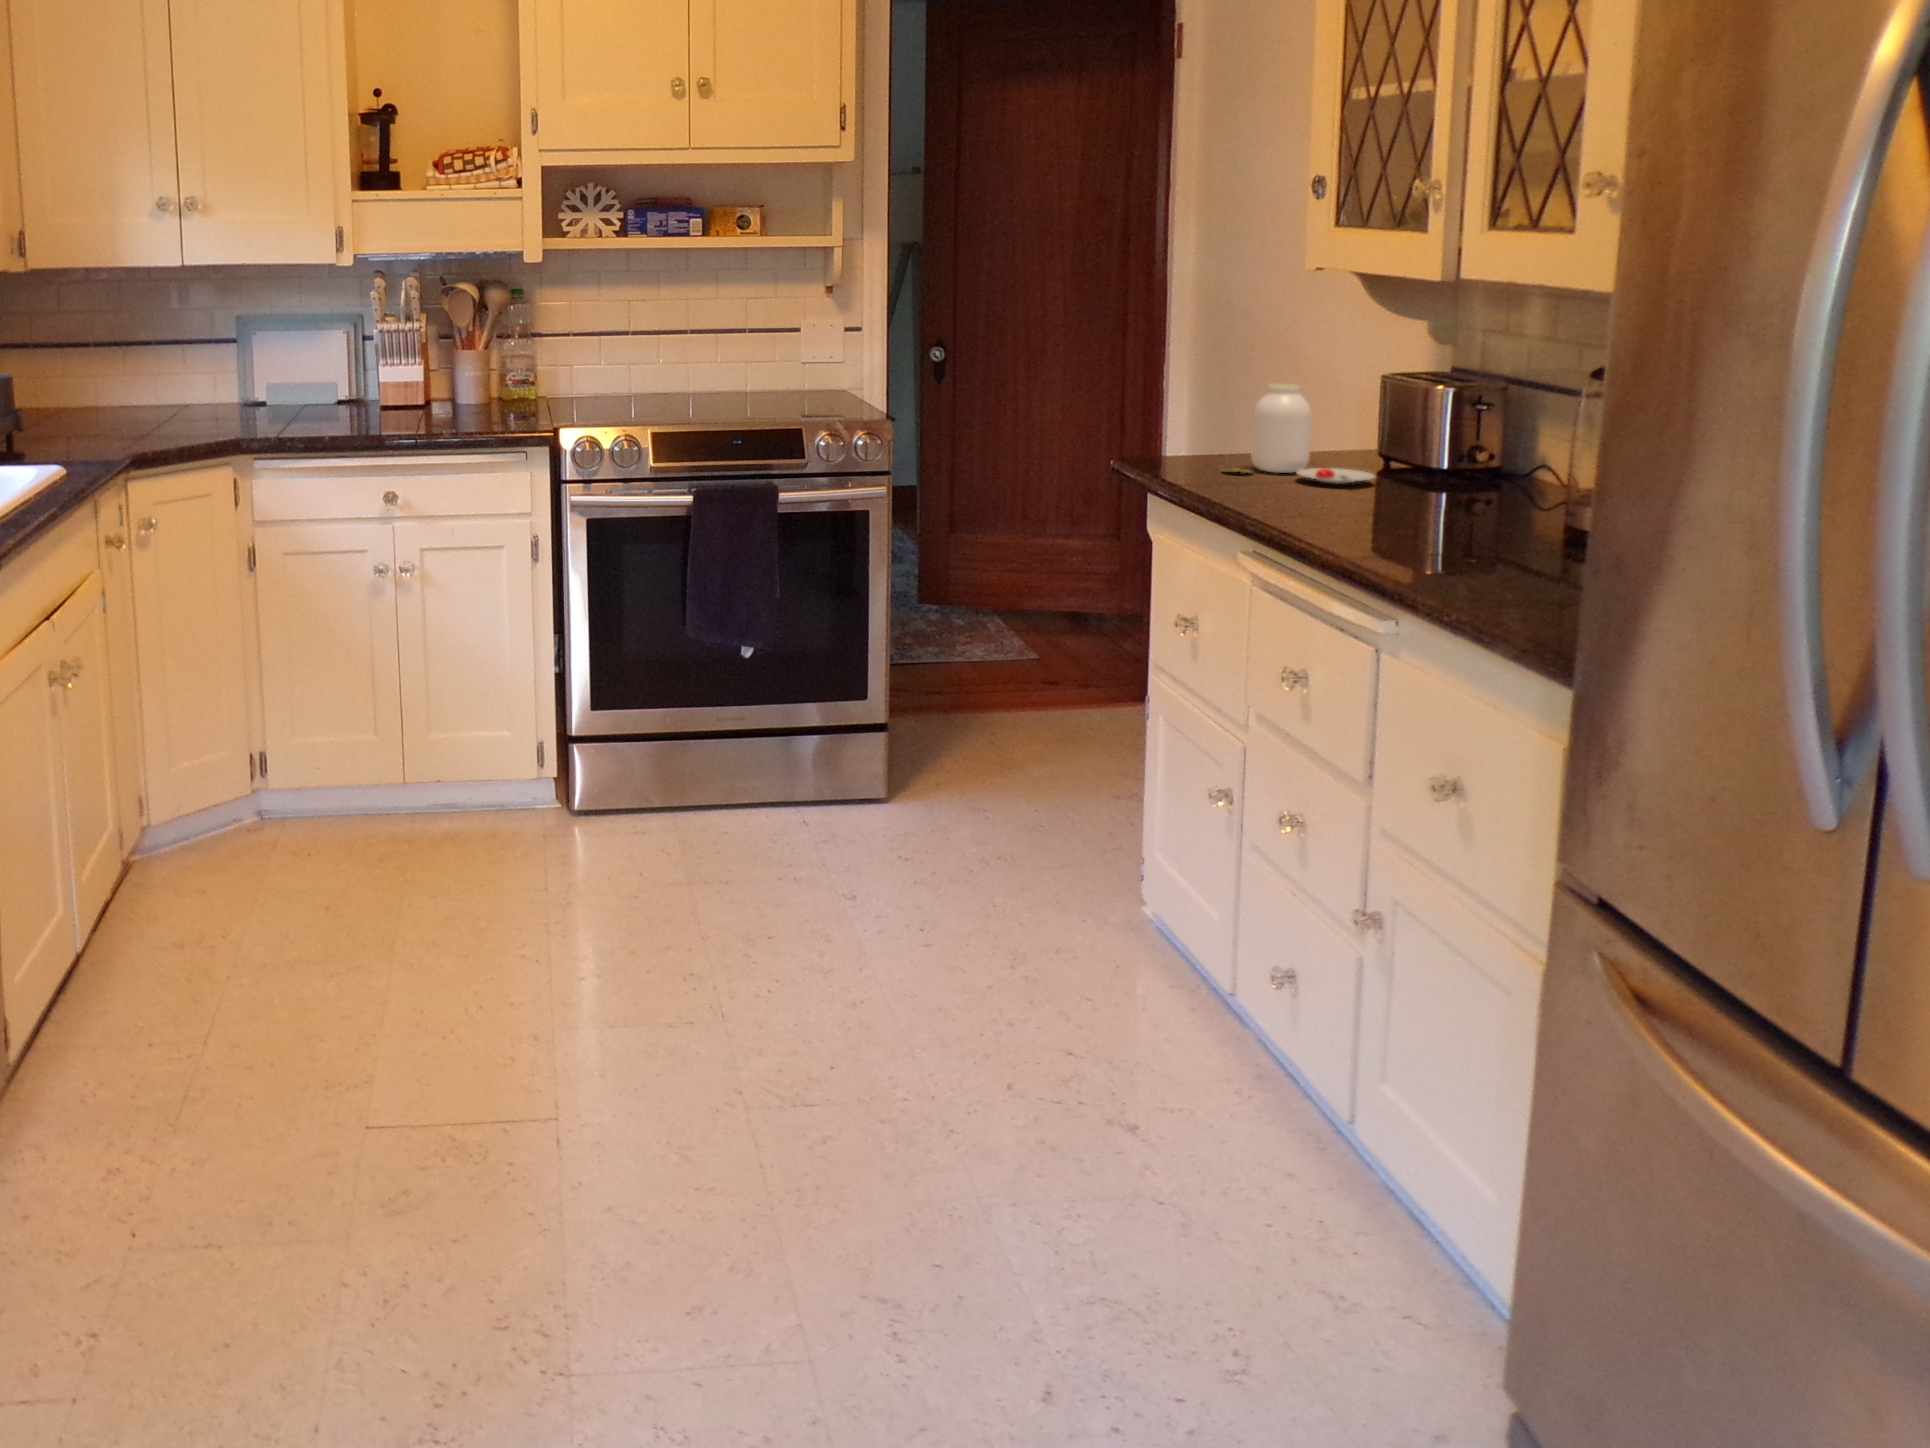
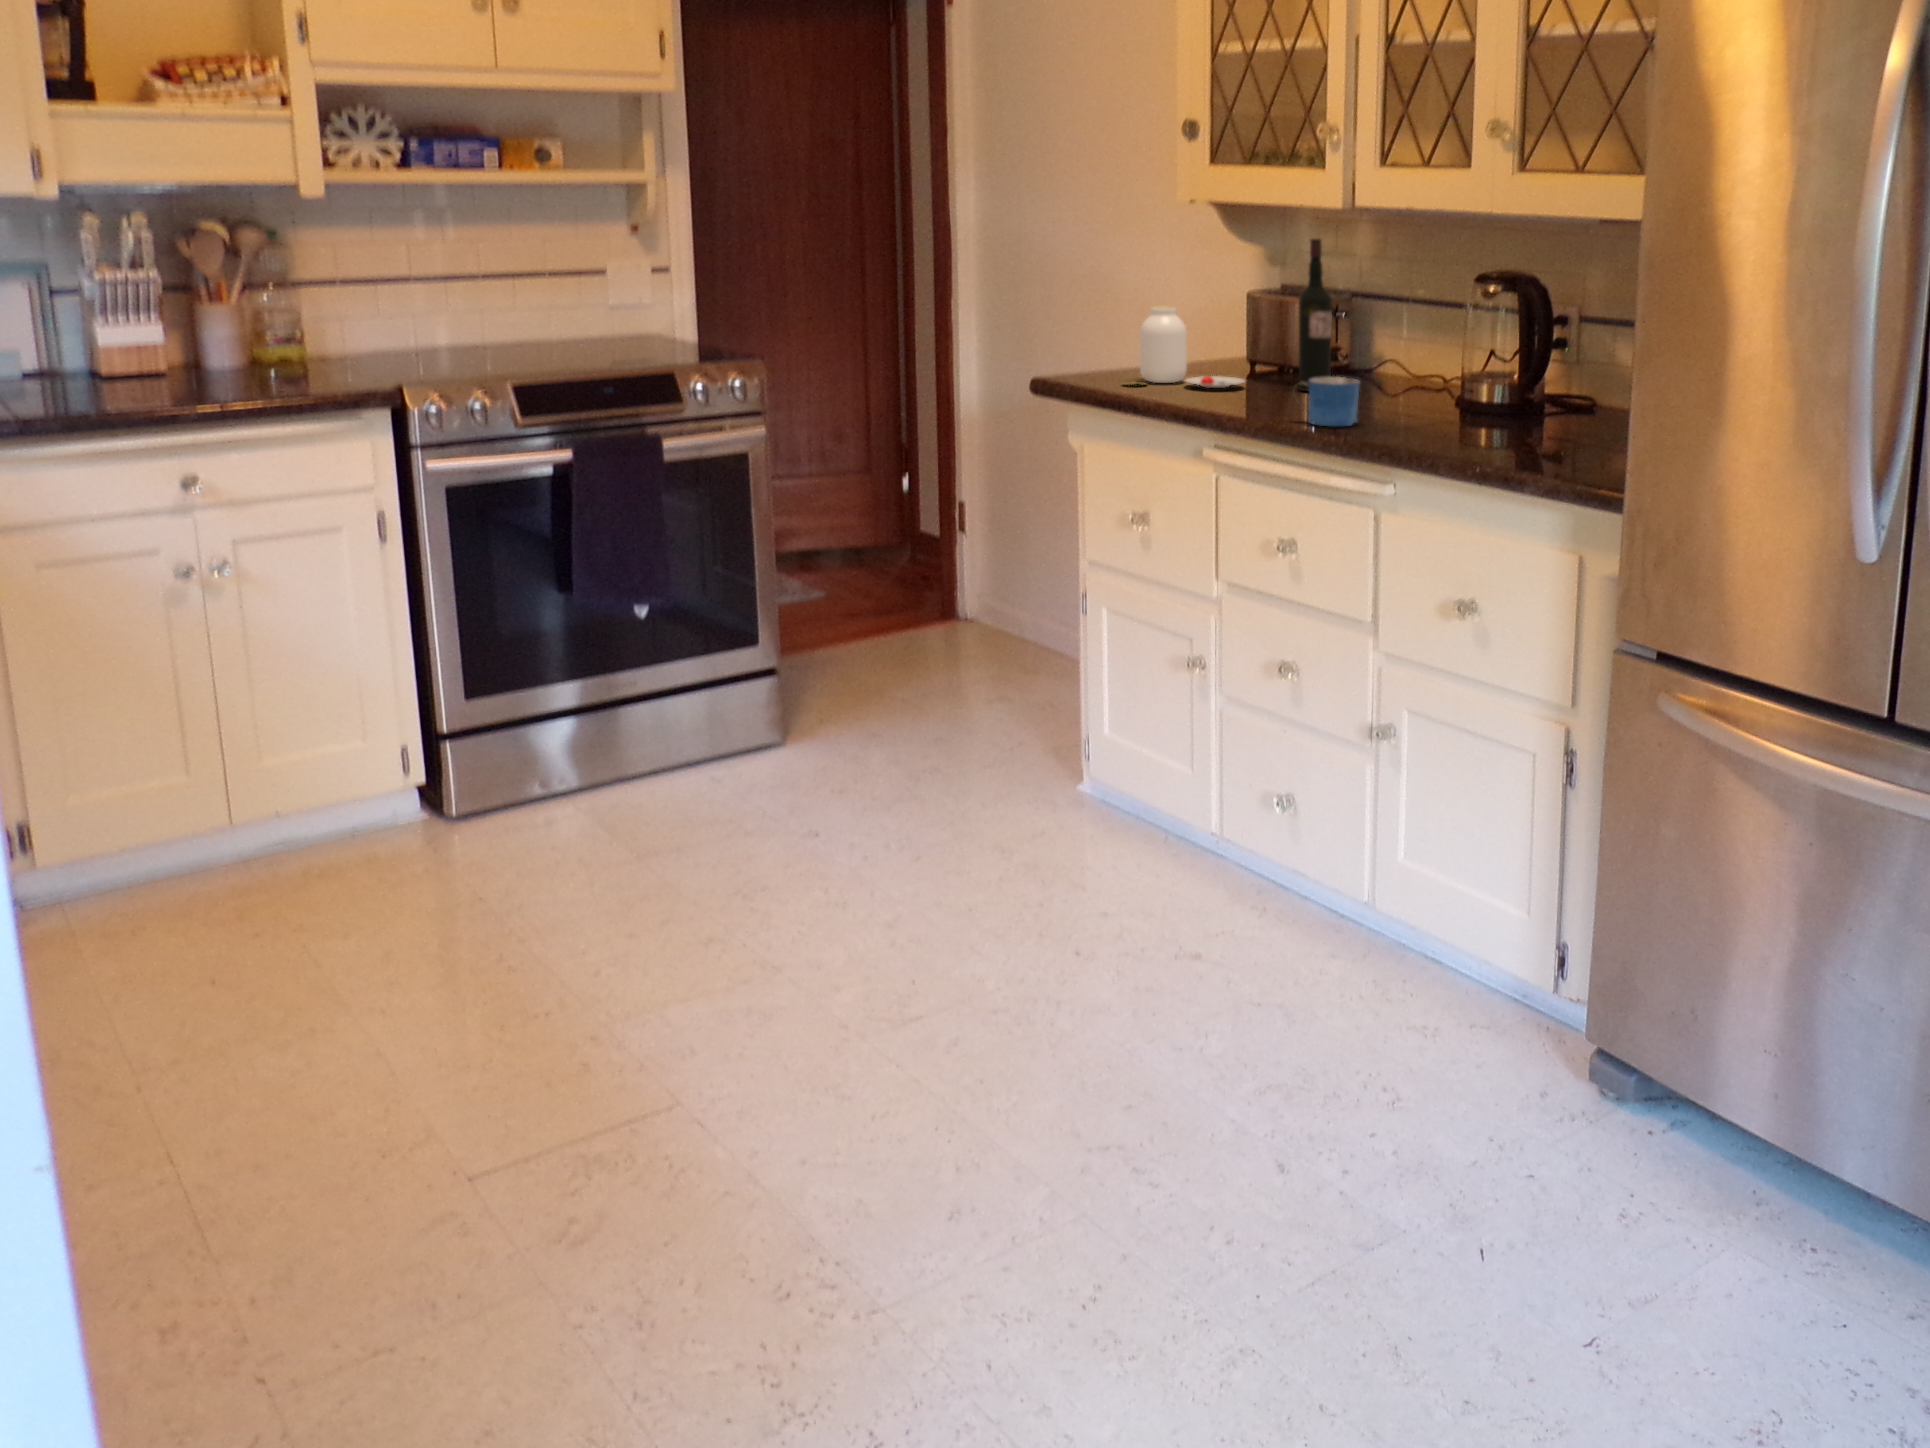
wine bottle: none [1442,307,1494,498] -> present [1299,238,1332,391]
mug: none [1375,483,1468,548] -> present [1293,377,1360,426]

